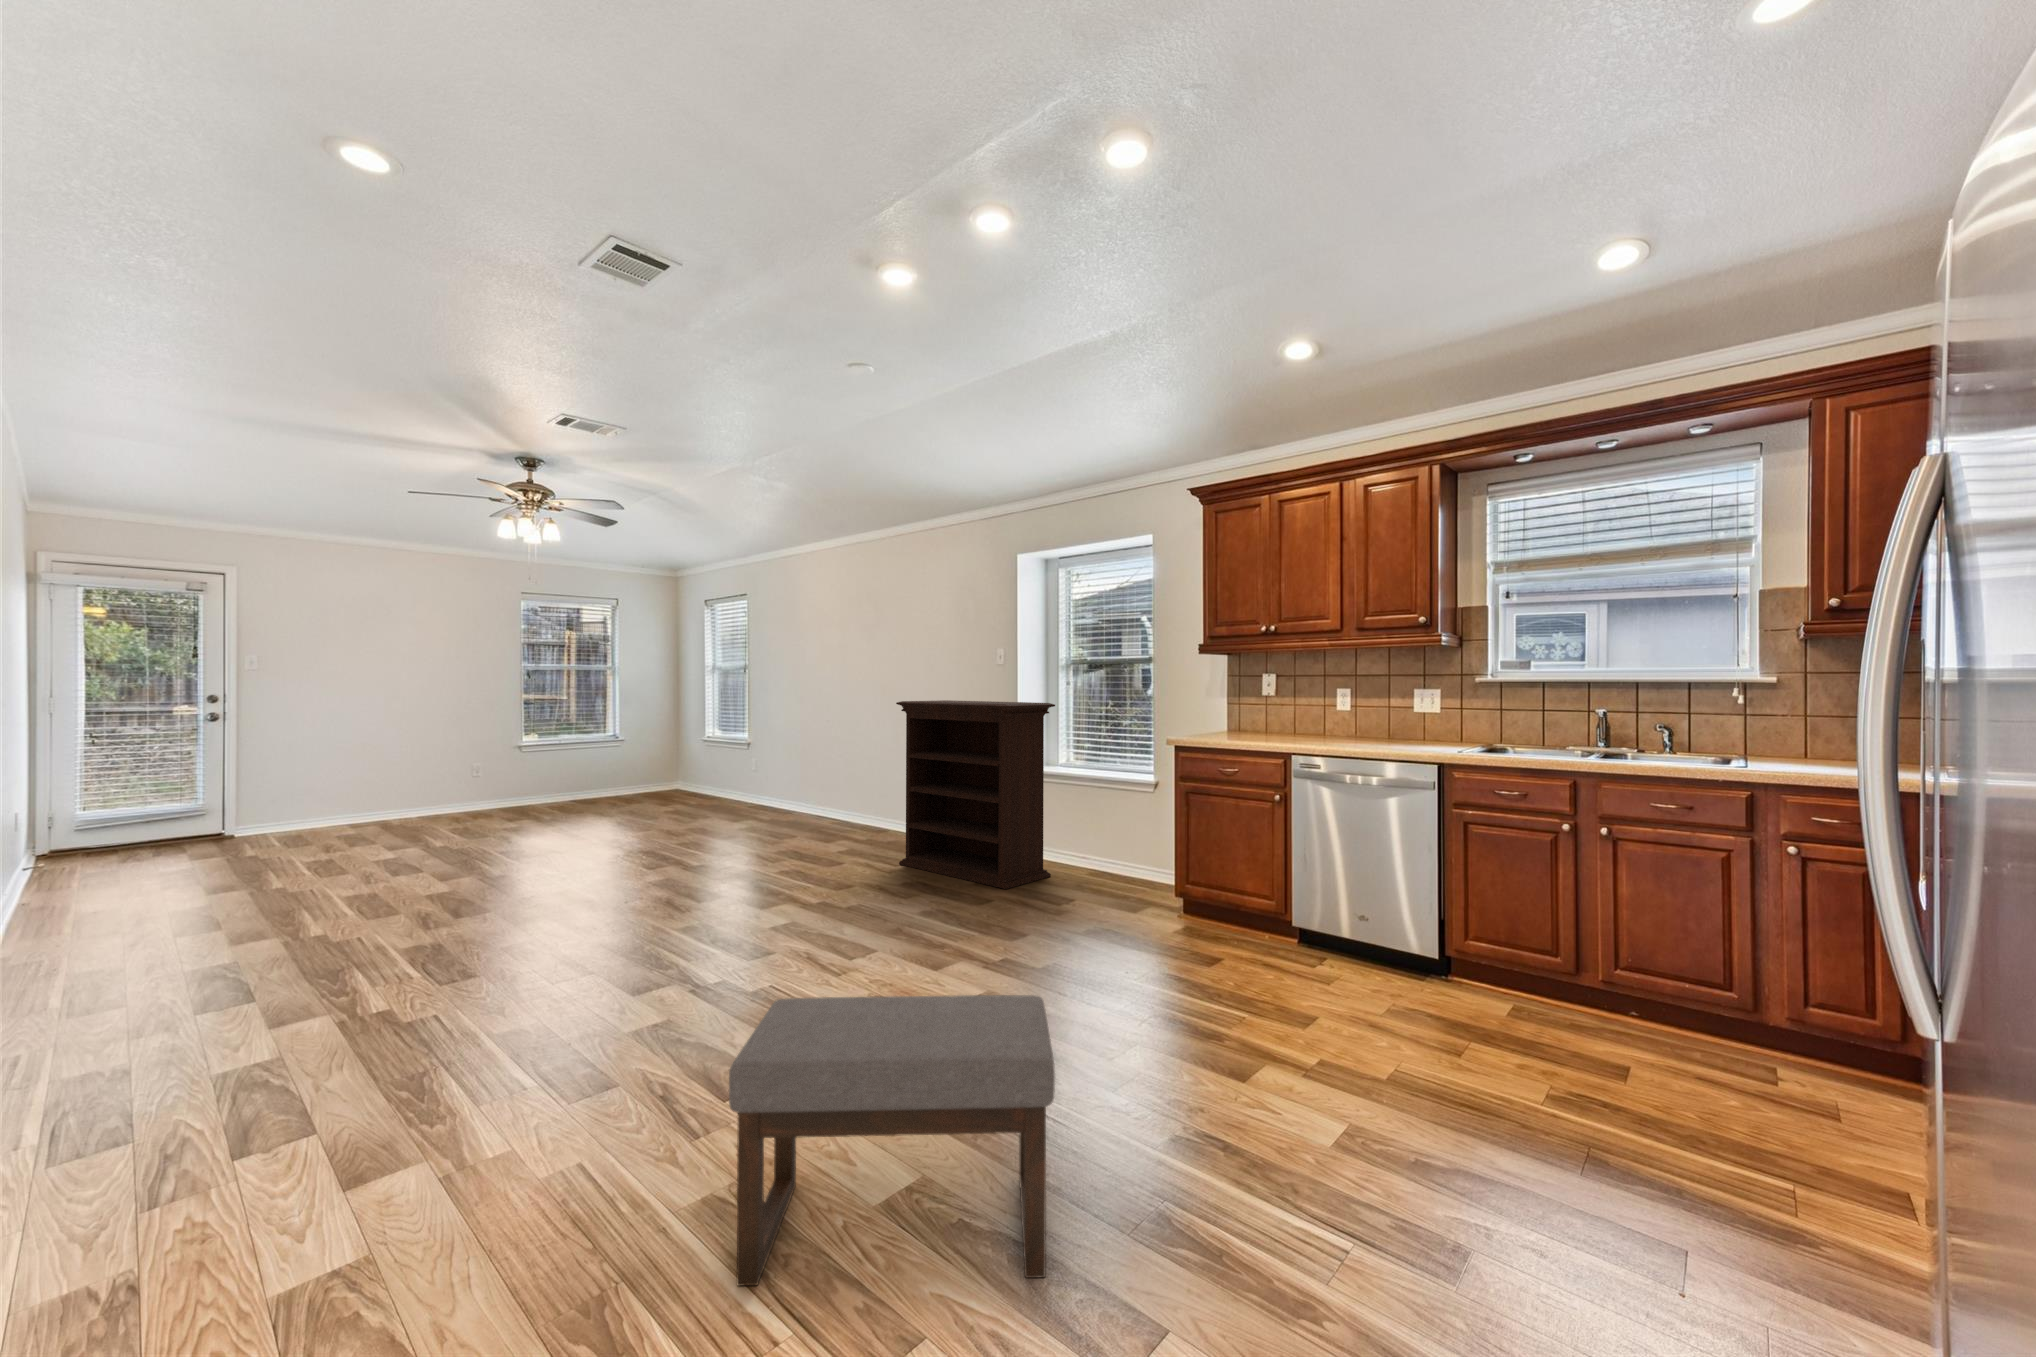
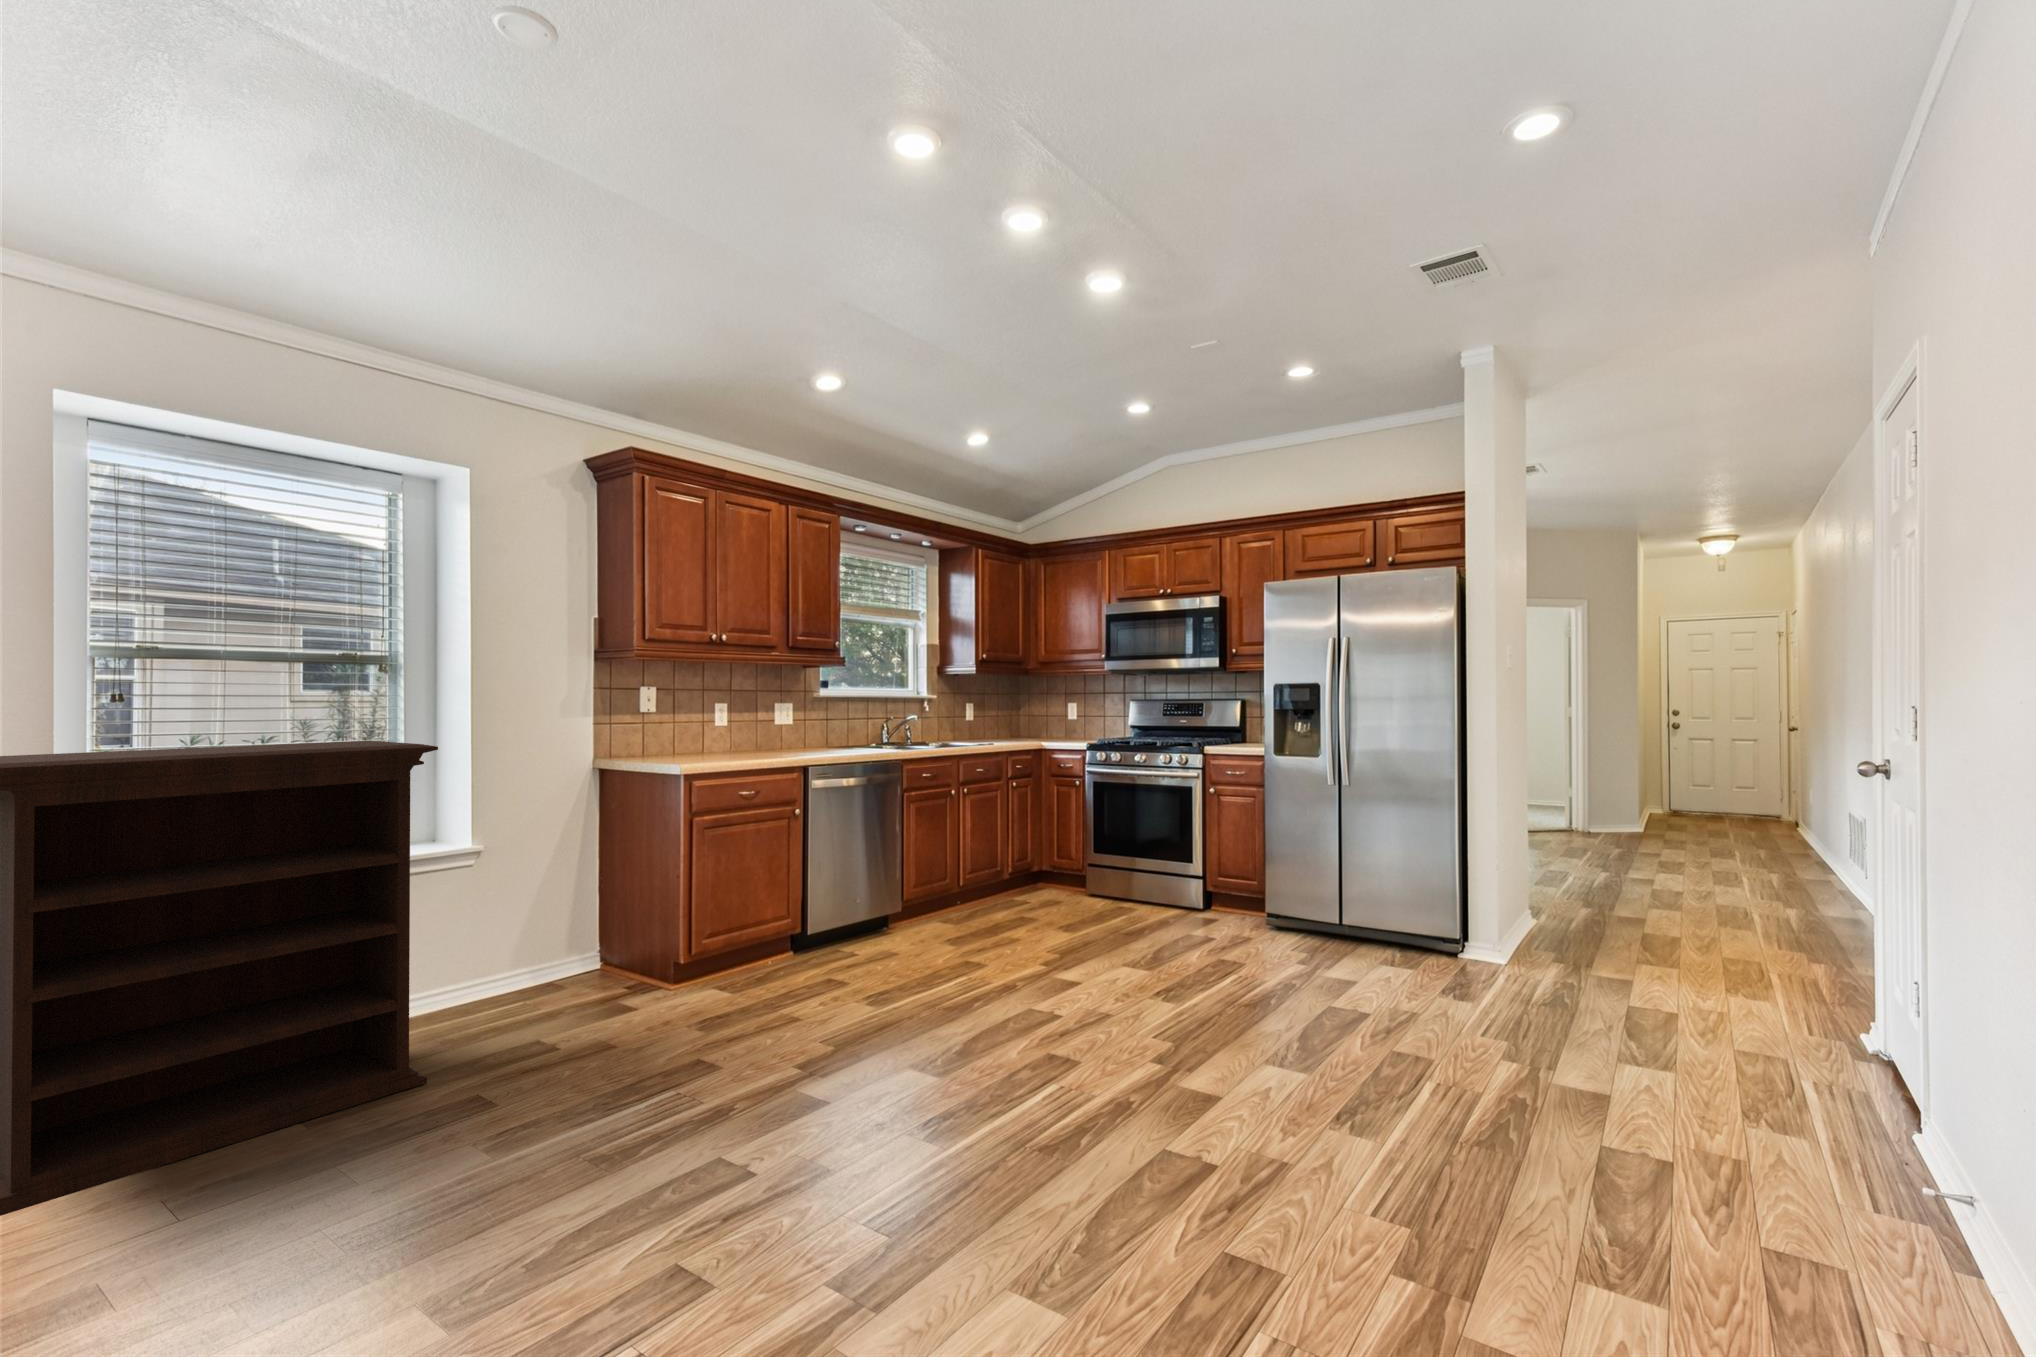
ottoman: present [729,995,1055,1286] -> none [1235,909,1424,1115]

